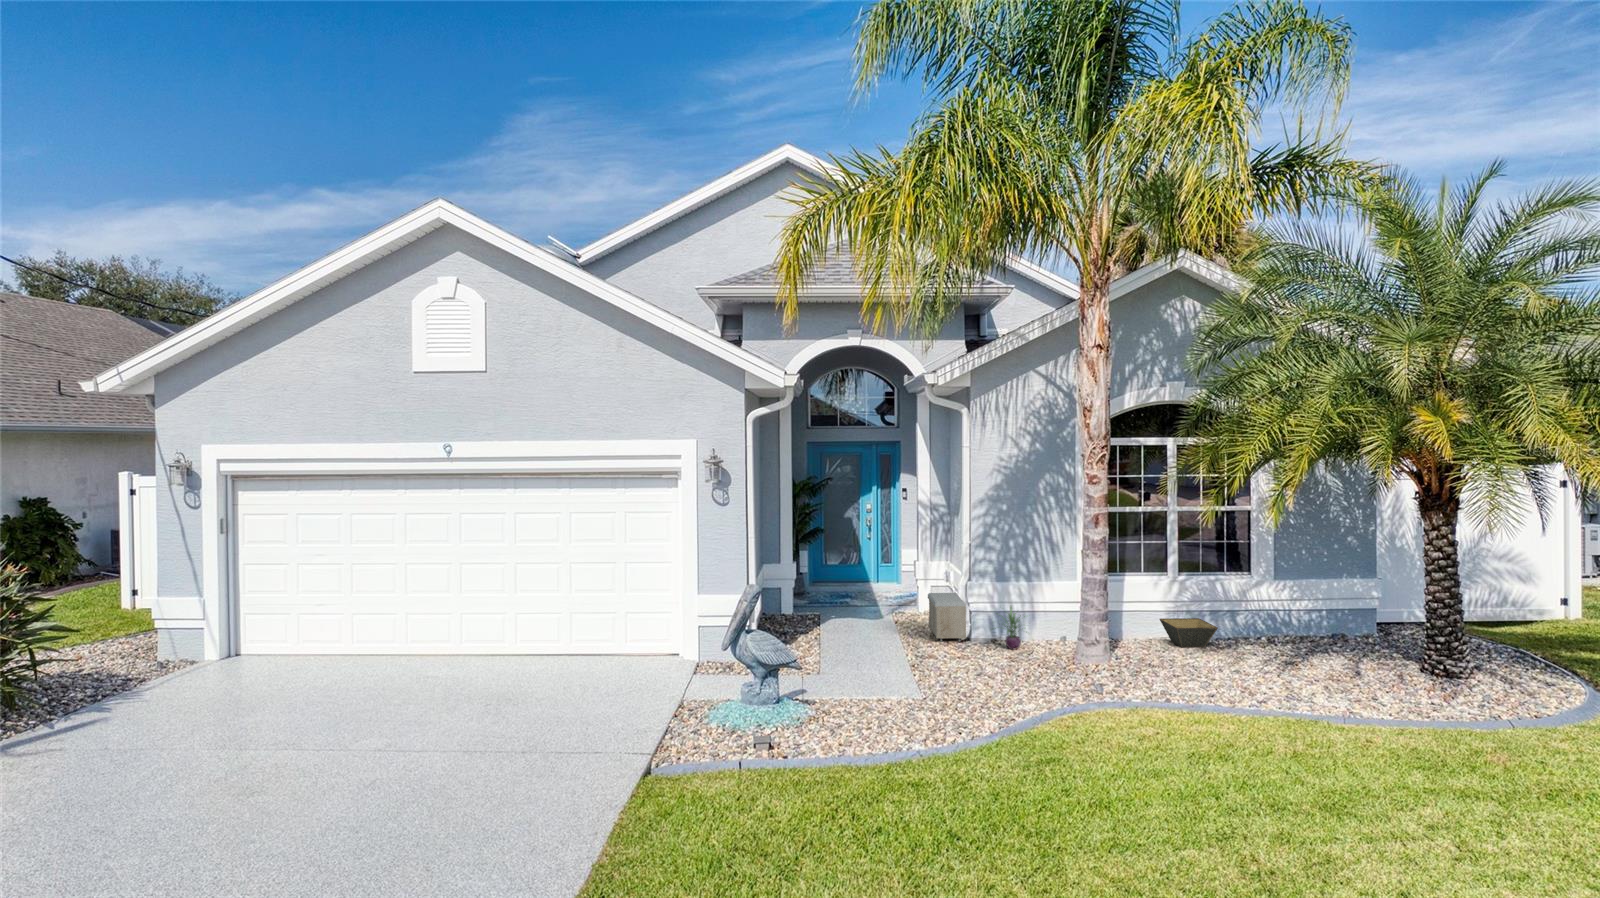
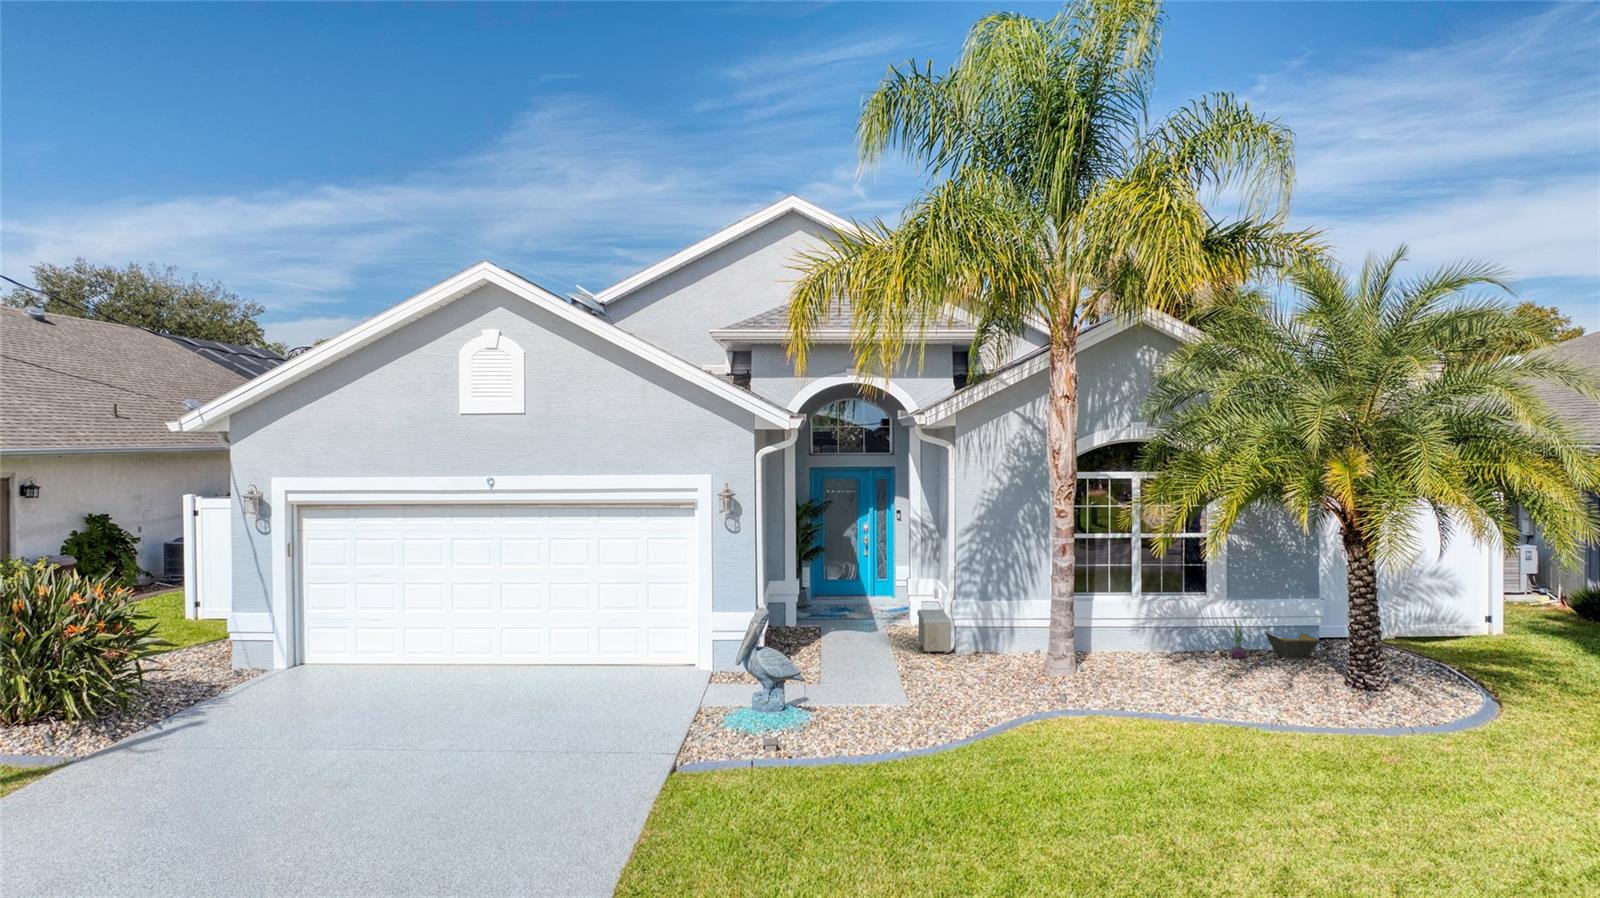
decorative plant: present [1005,607,1025,649] -> present [1230,621,1246,659]
basket: present [1160,618,1218,648] -> present [1265,632,1320,658]

